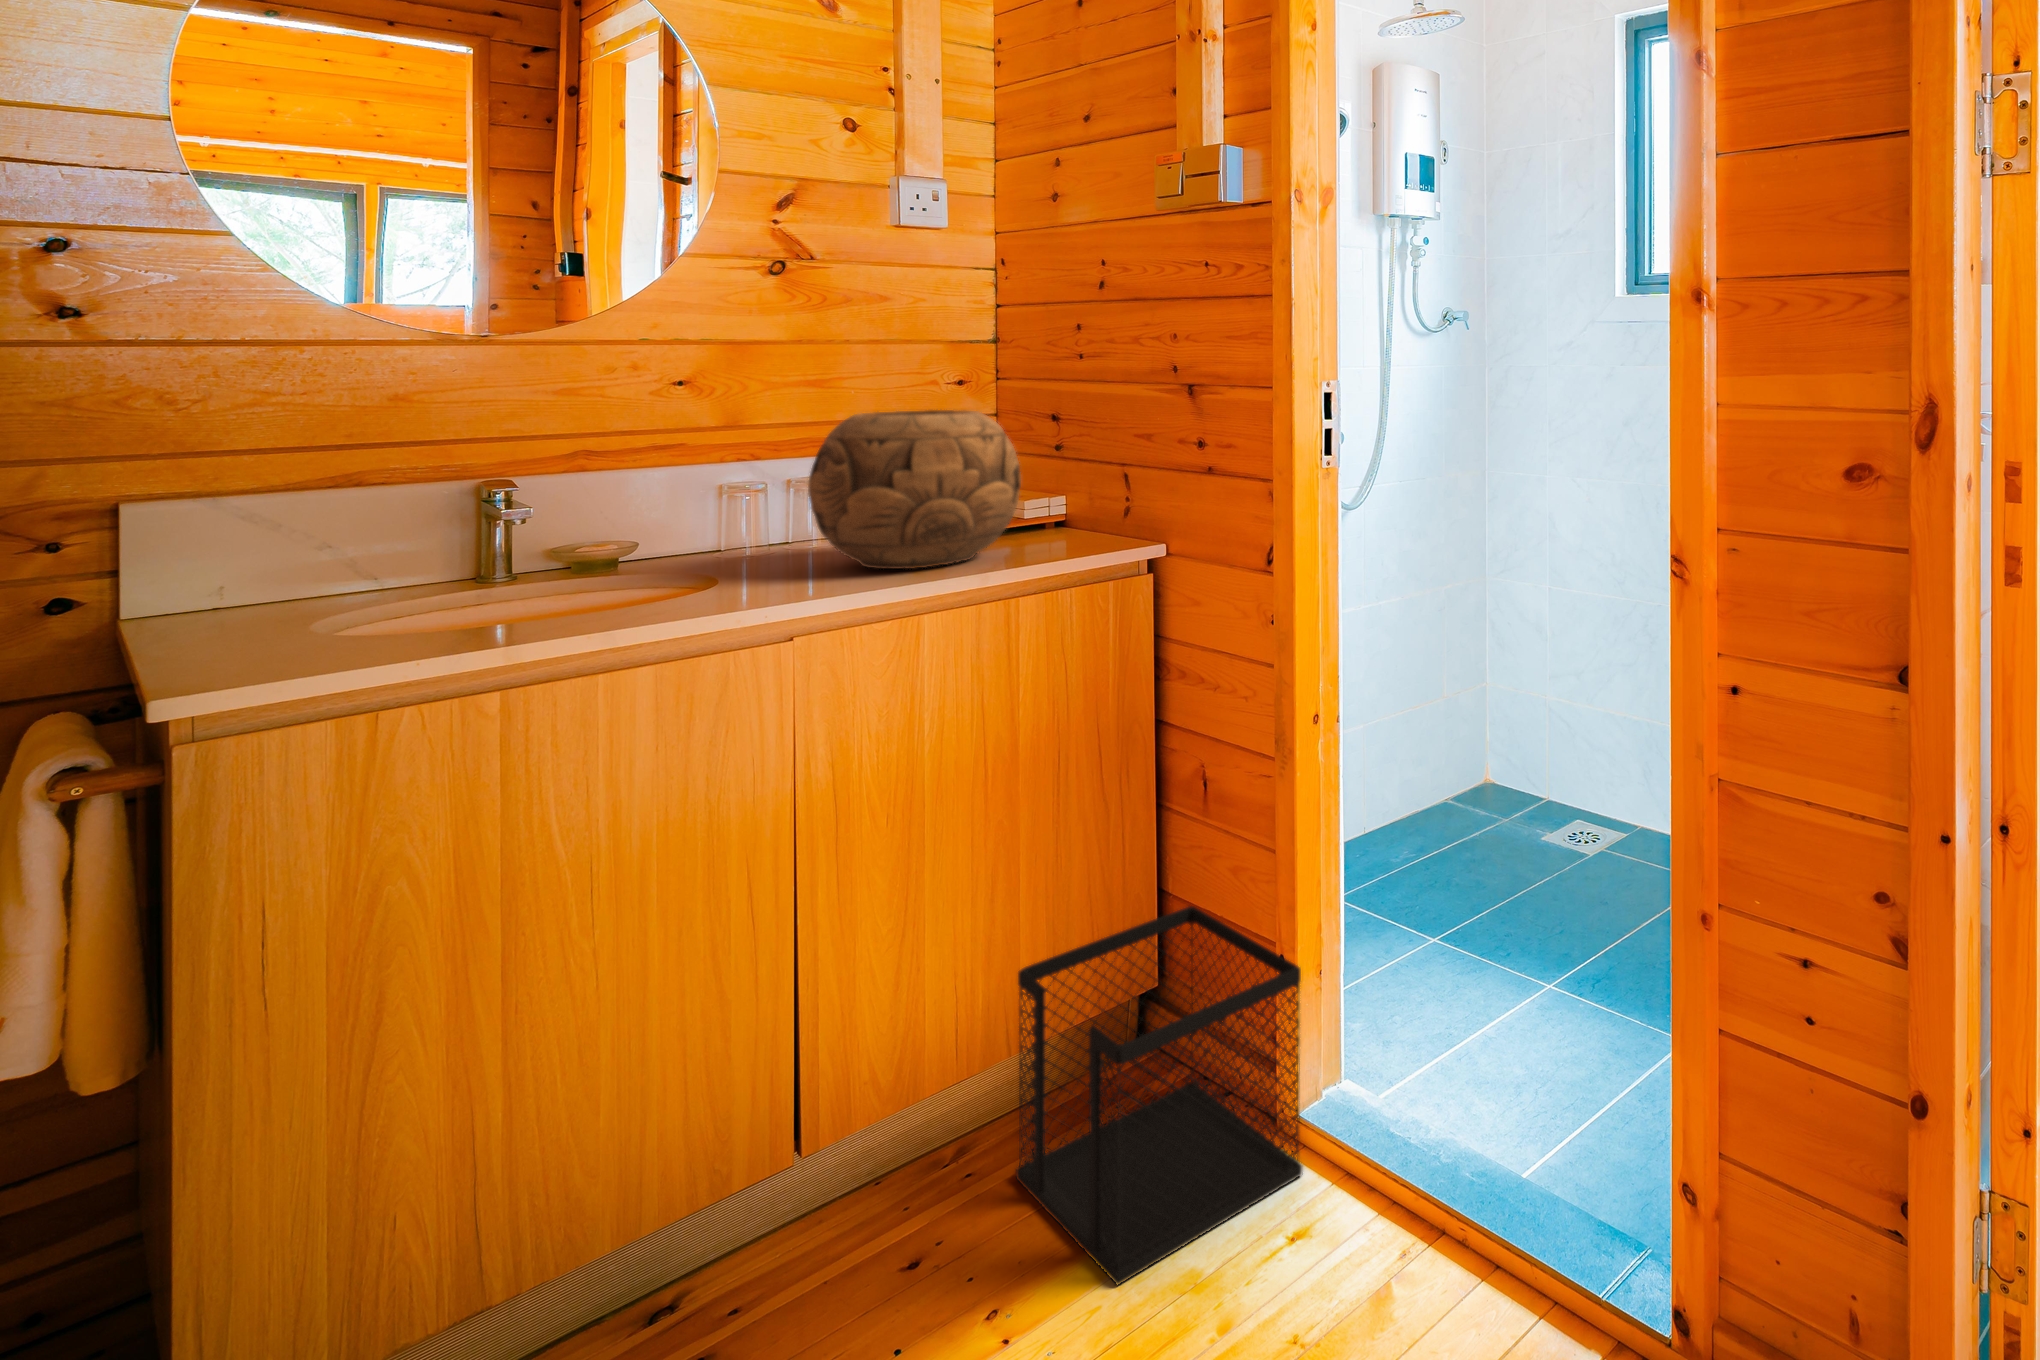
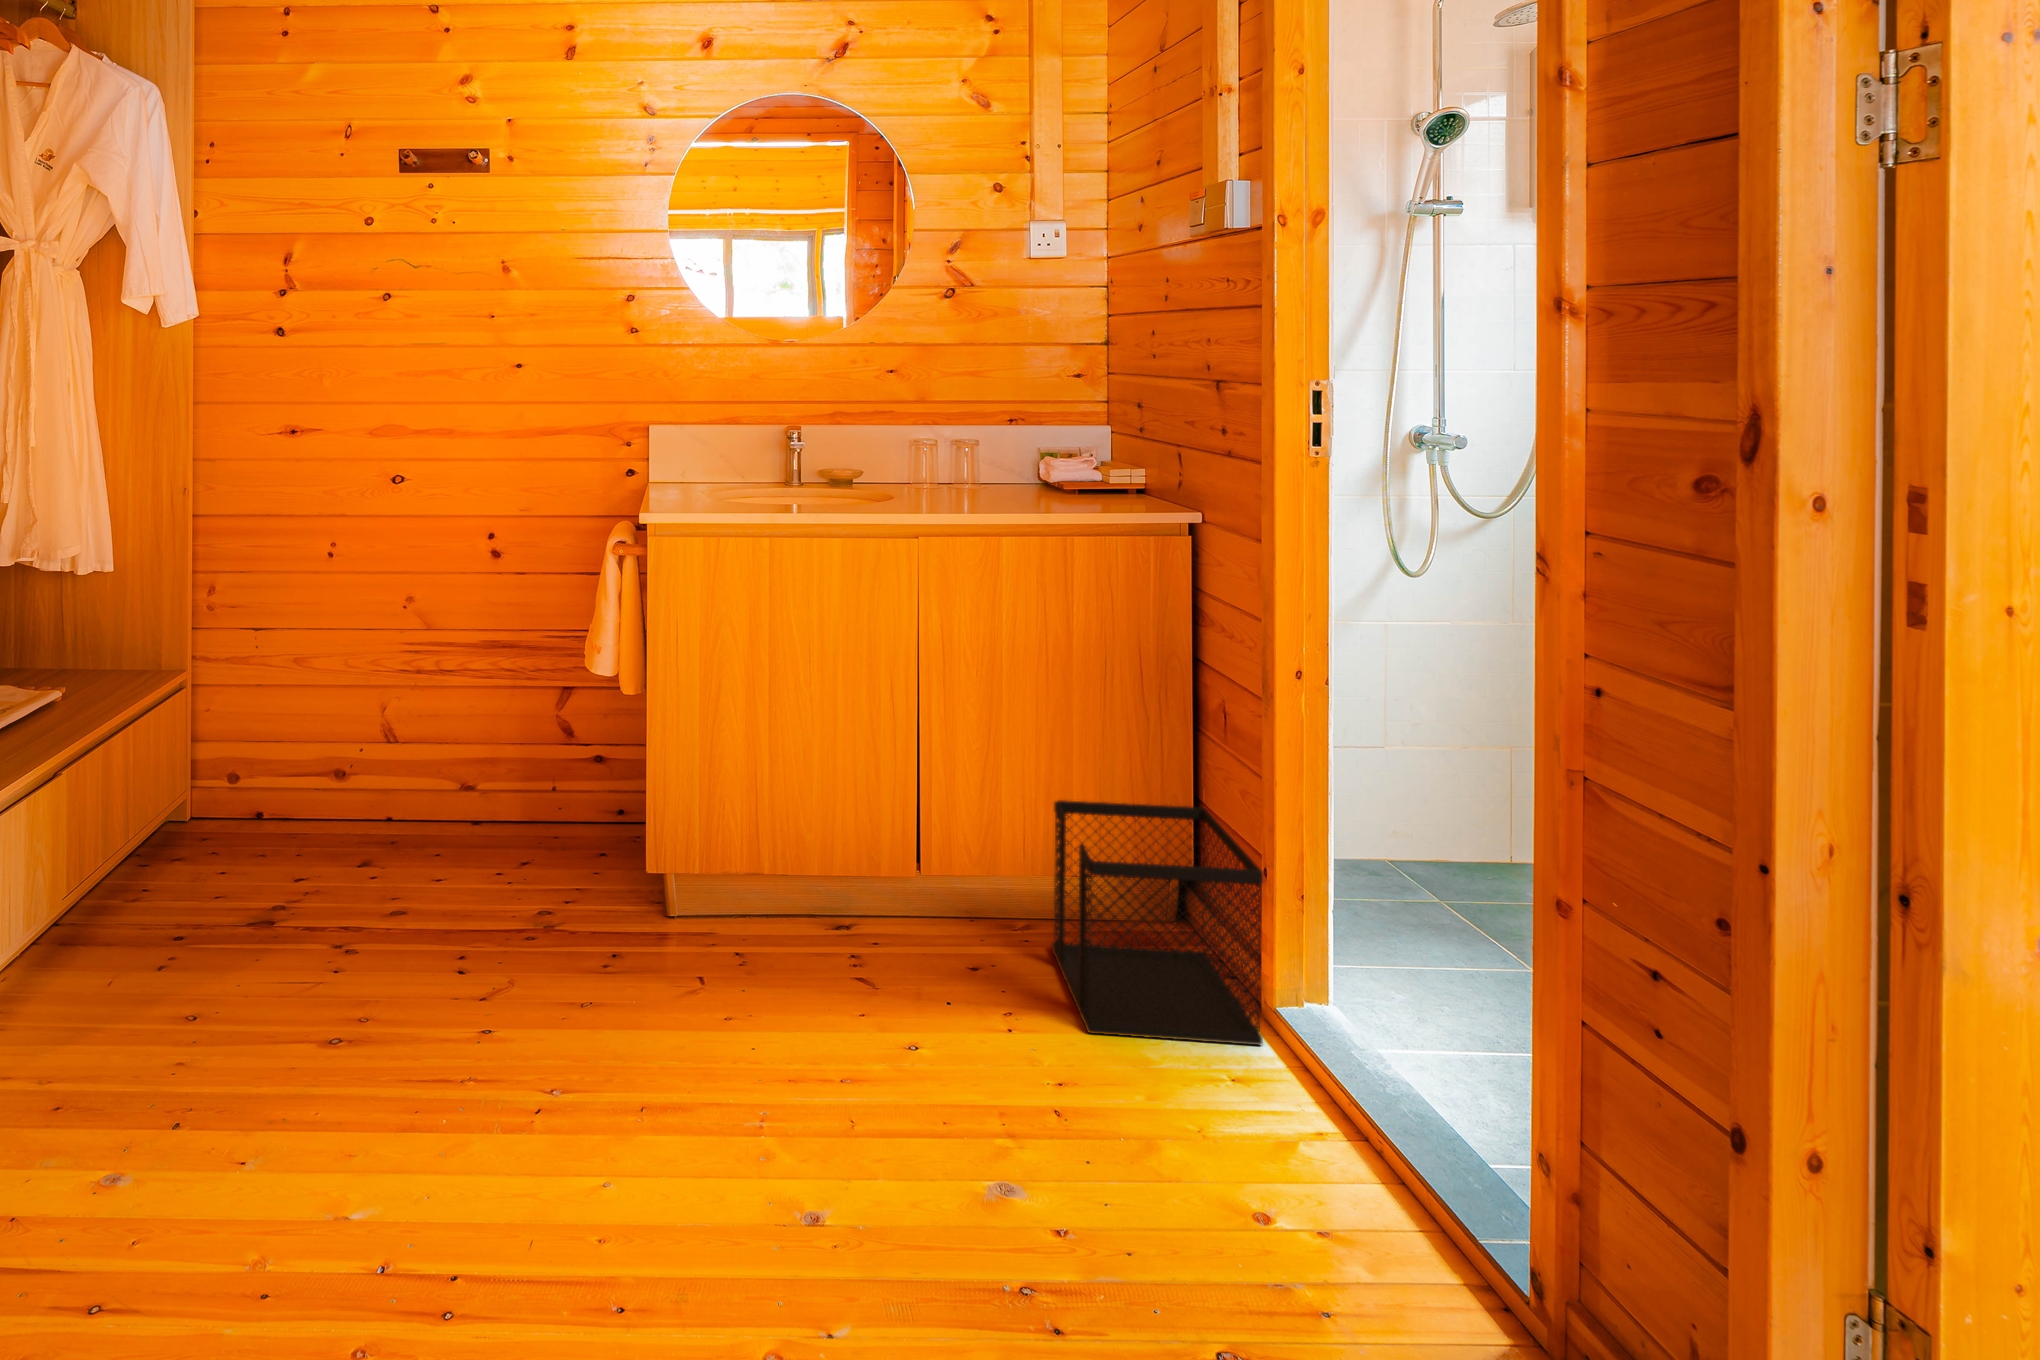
decorative bowl: present [808,410,1021,569] -> none [944,395,1085,505]

